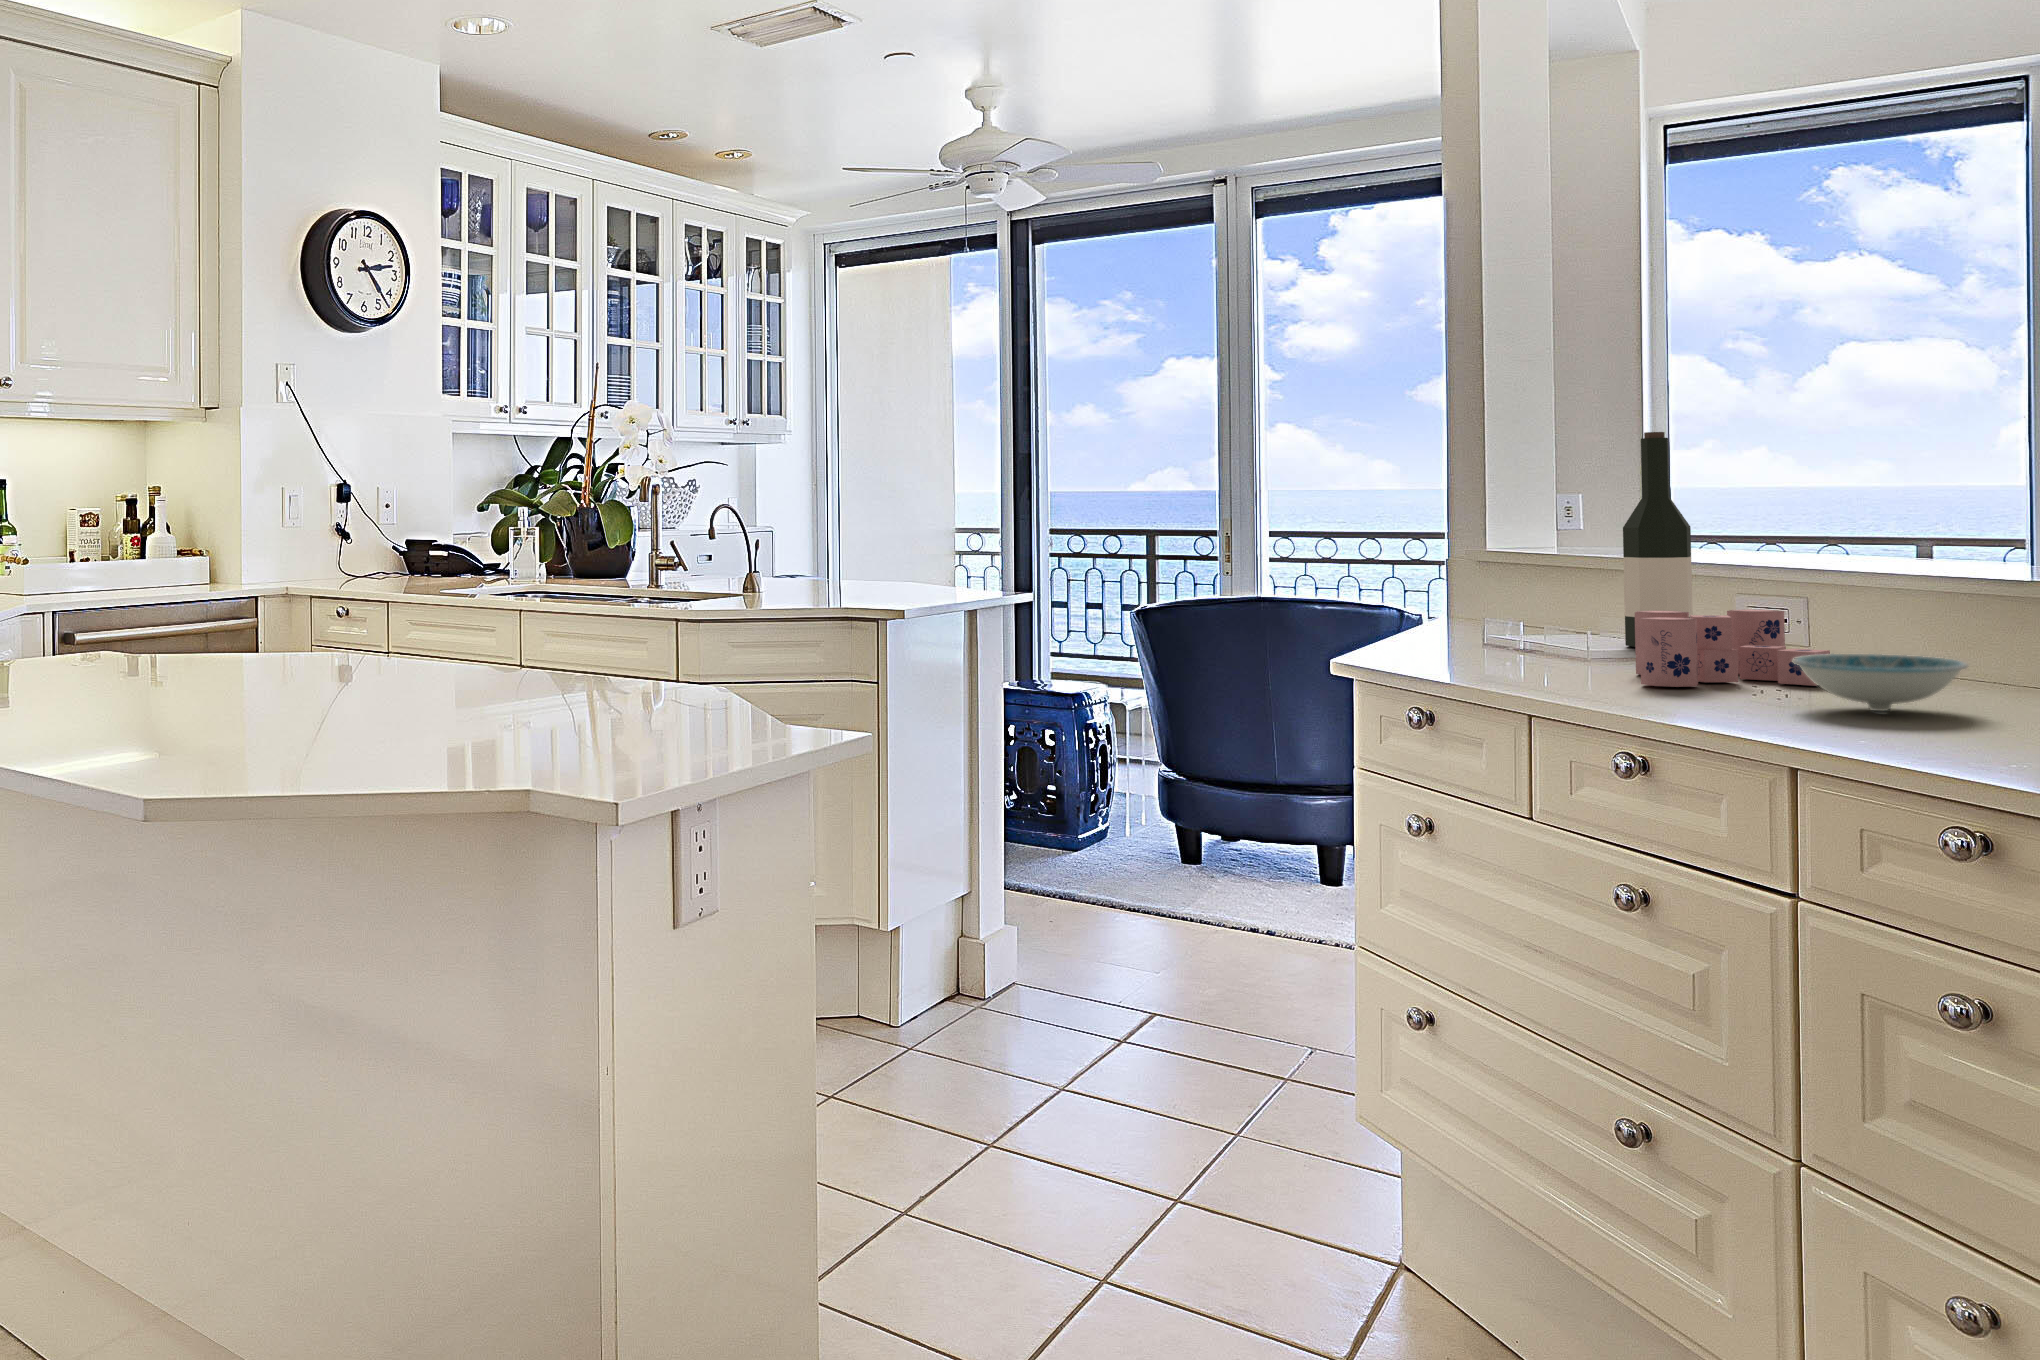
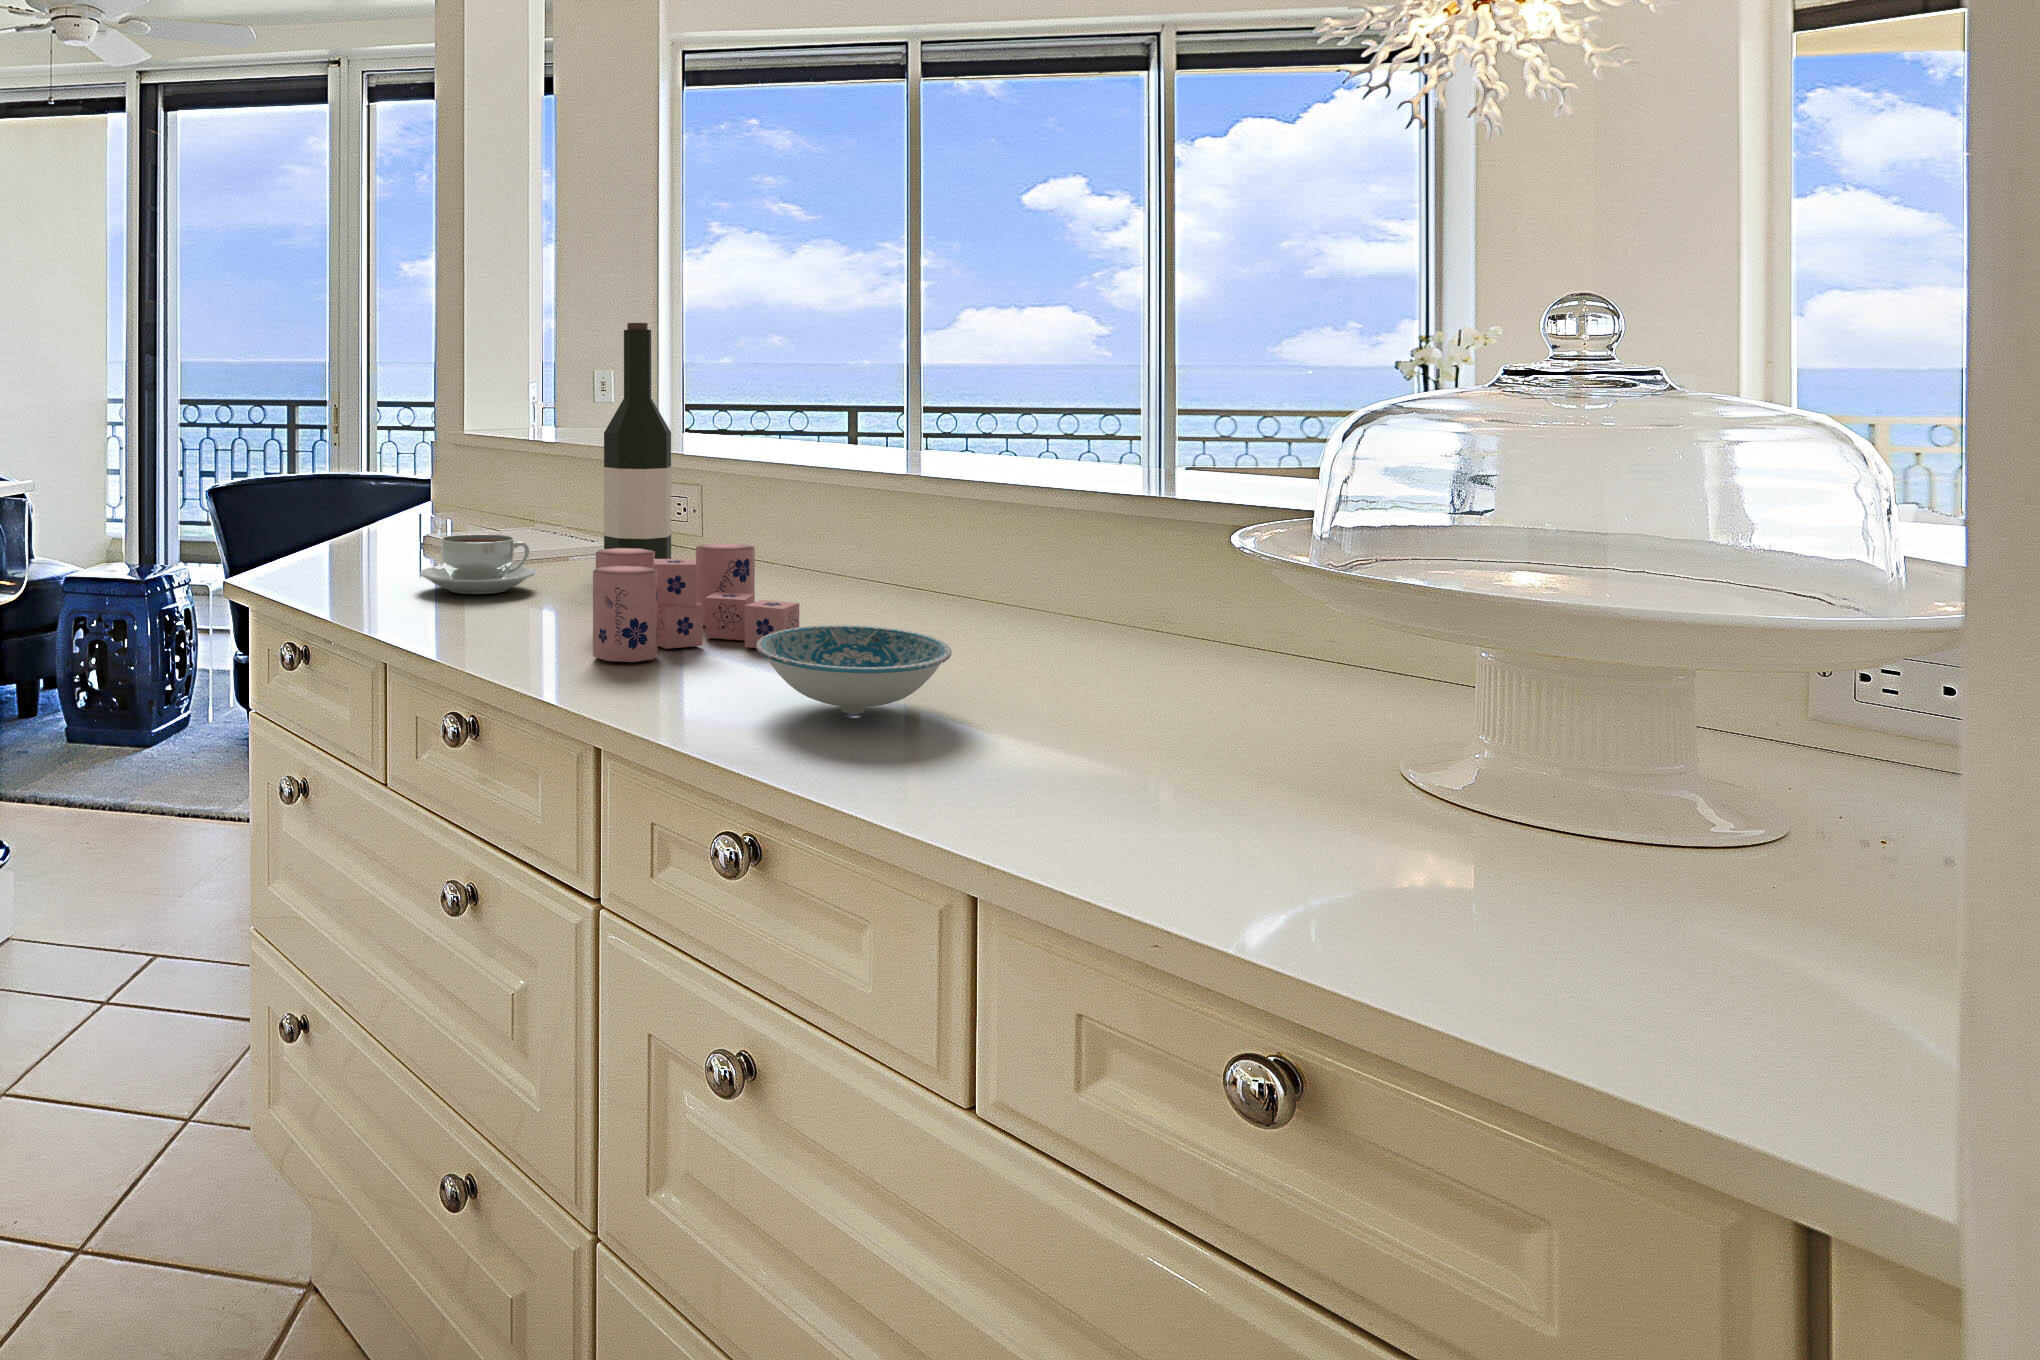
coffee cup: none [1458,610,1565,656] -> present [420,534,535,594]

